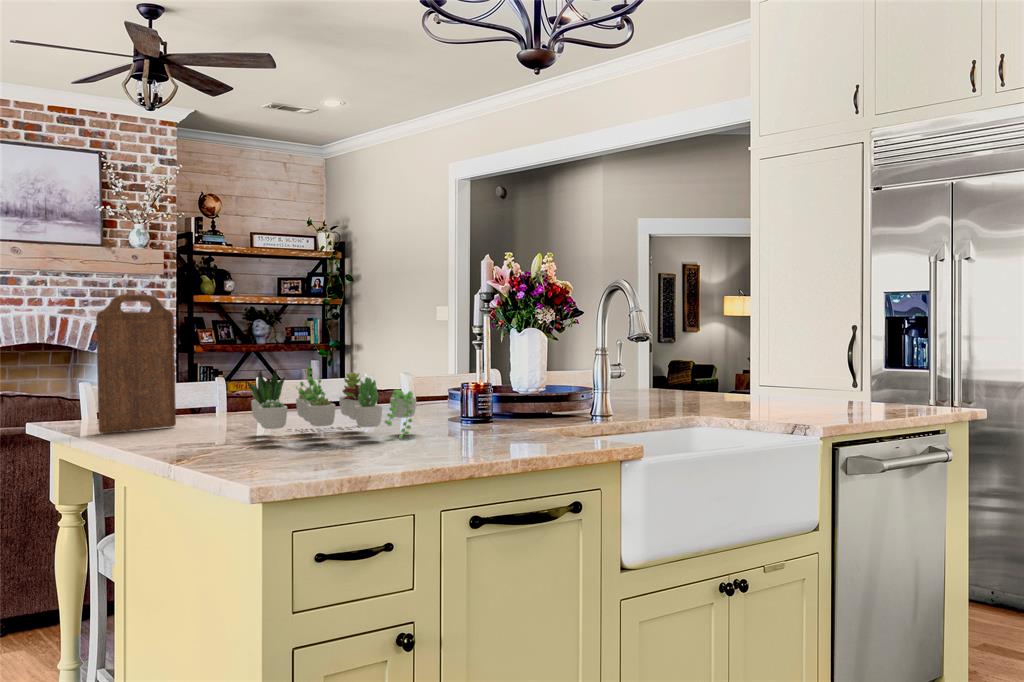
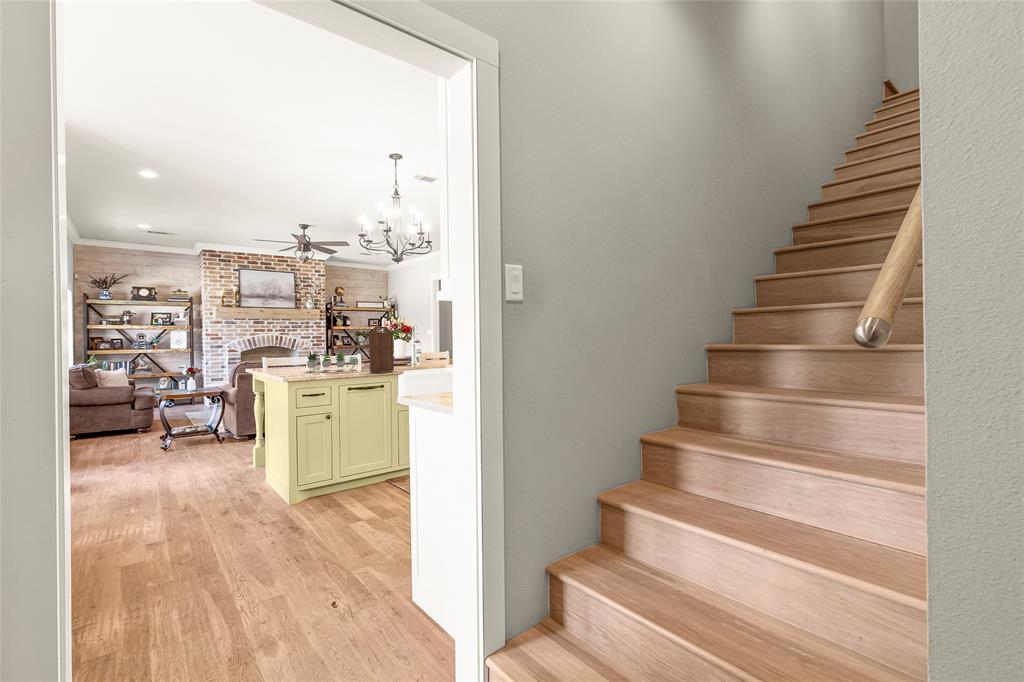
cutting board: present [96,294,176,433] -> present [369,327,394,372]

